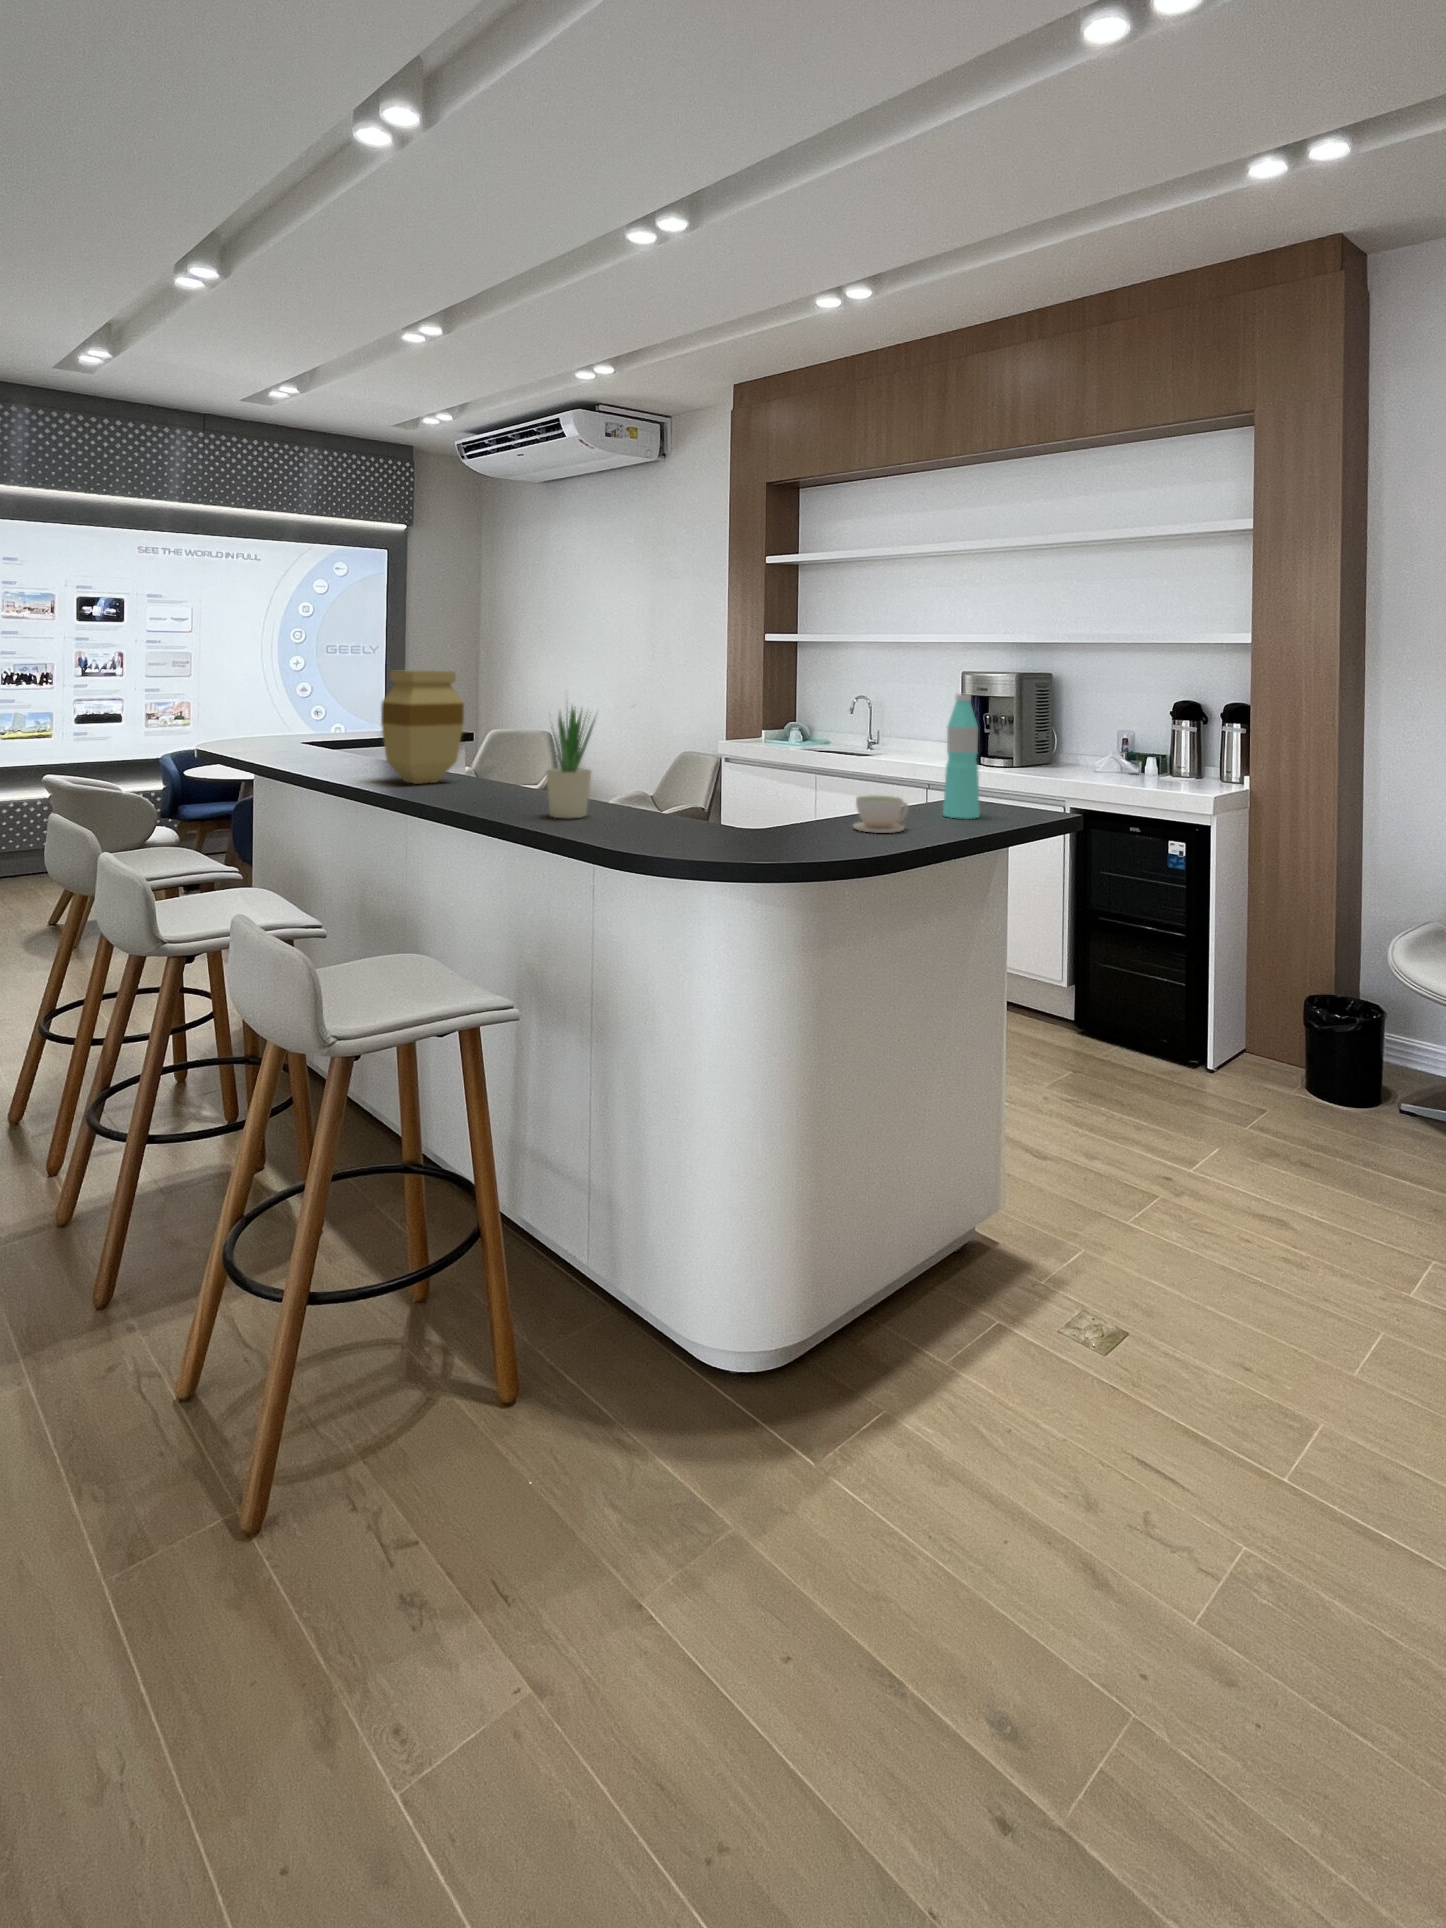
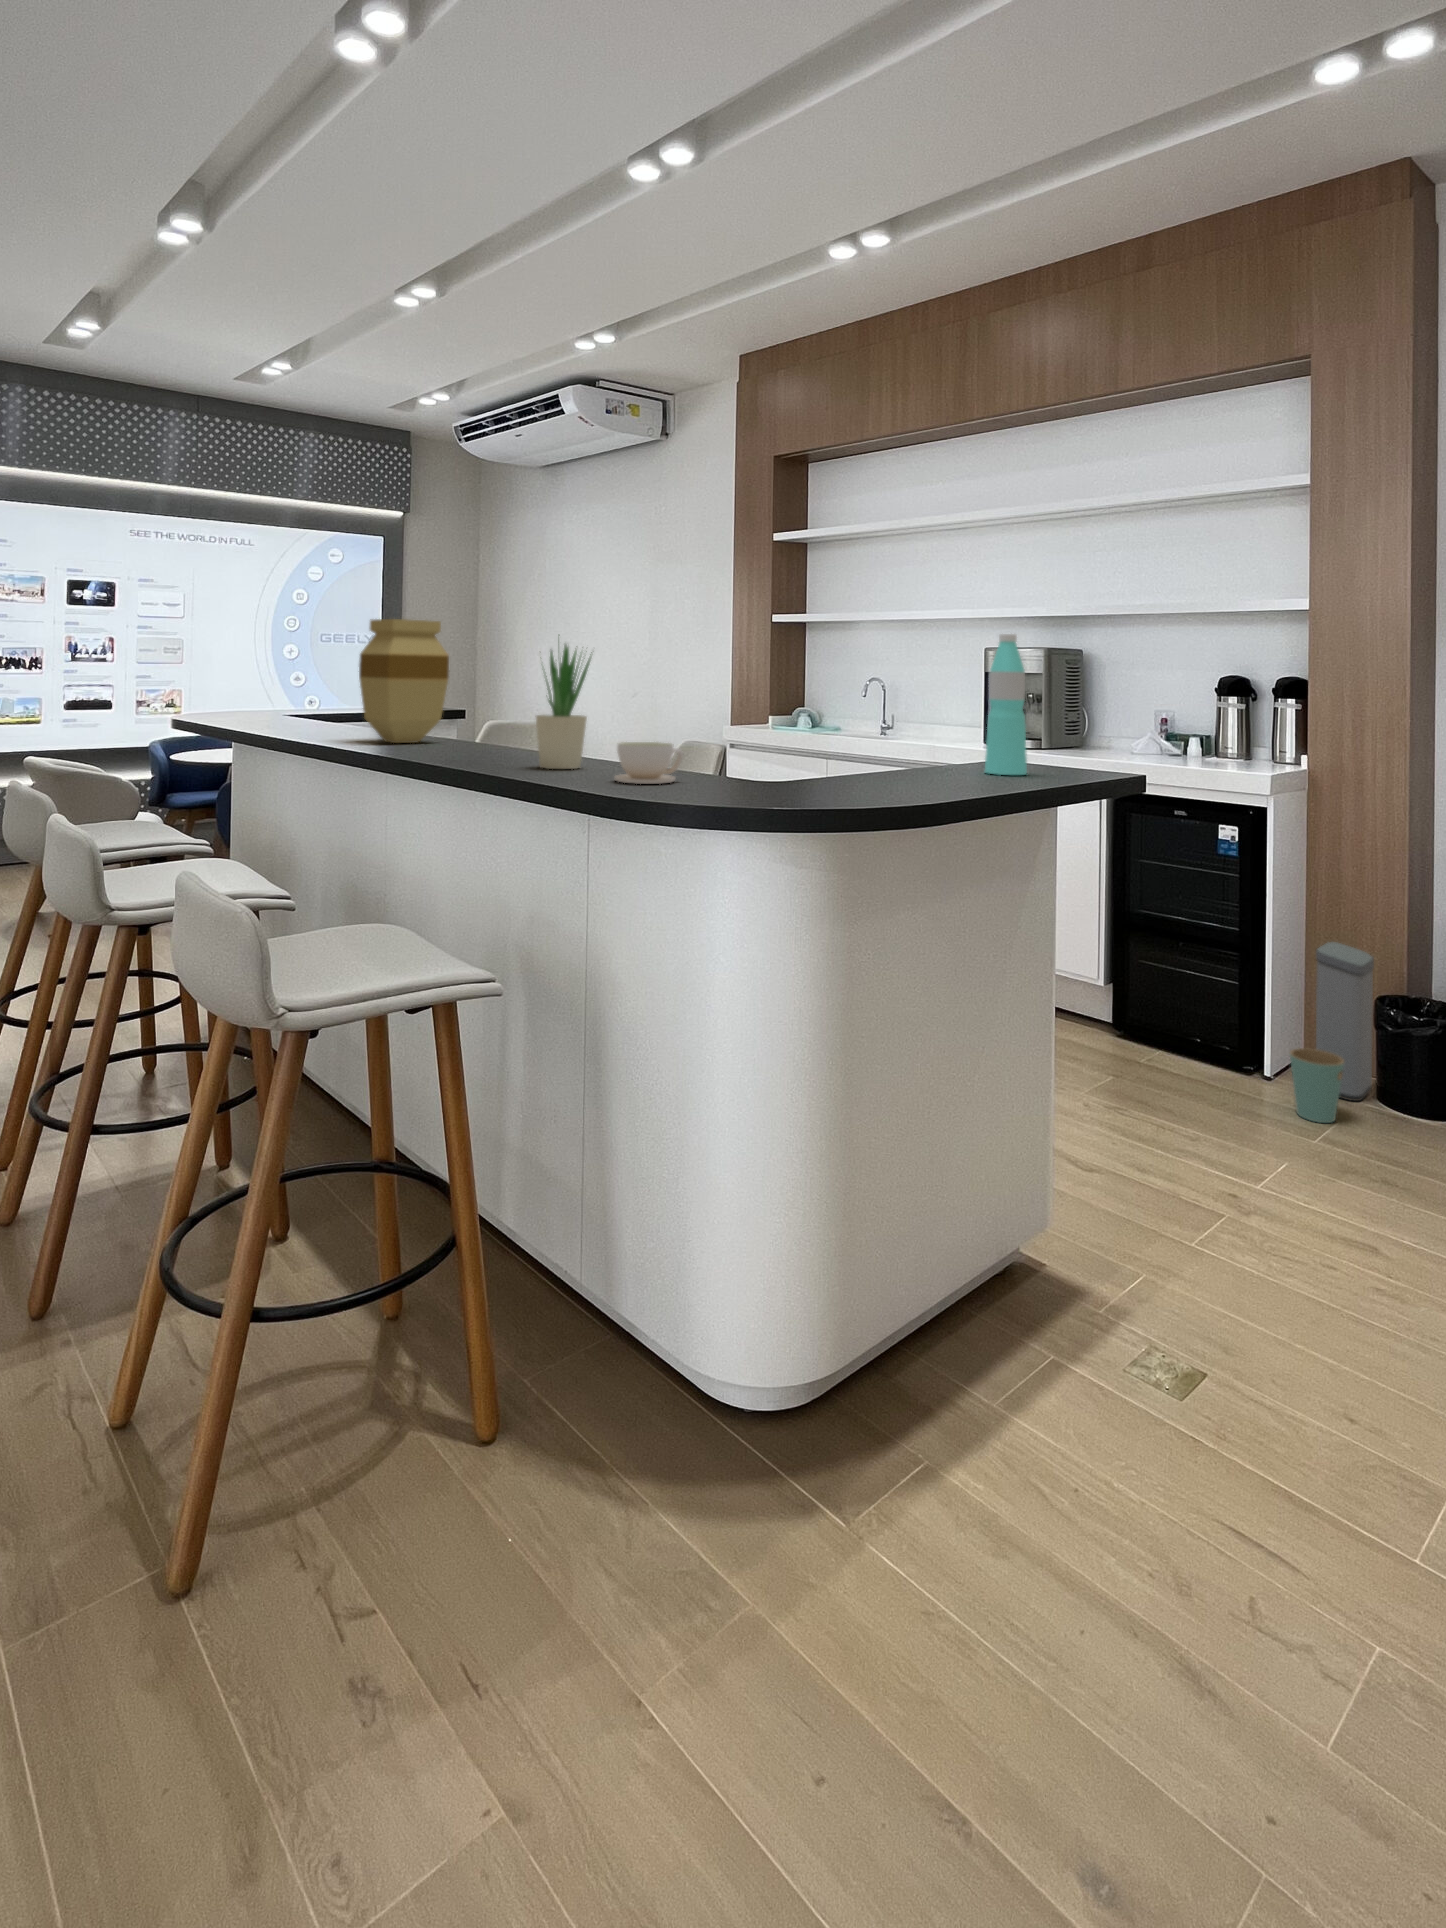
coffee cup: present [854,796,908,833] -> present [614,742,683,784]
trash can: none [1227,948,1305,1113] -> present [1289,942,1374,1123]

